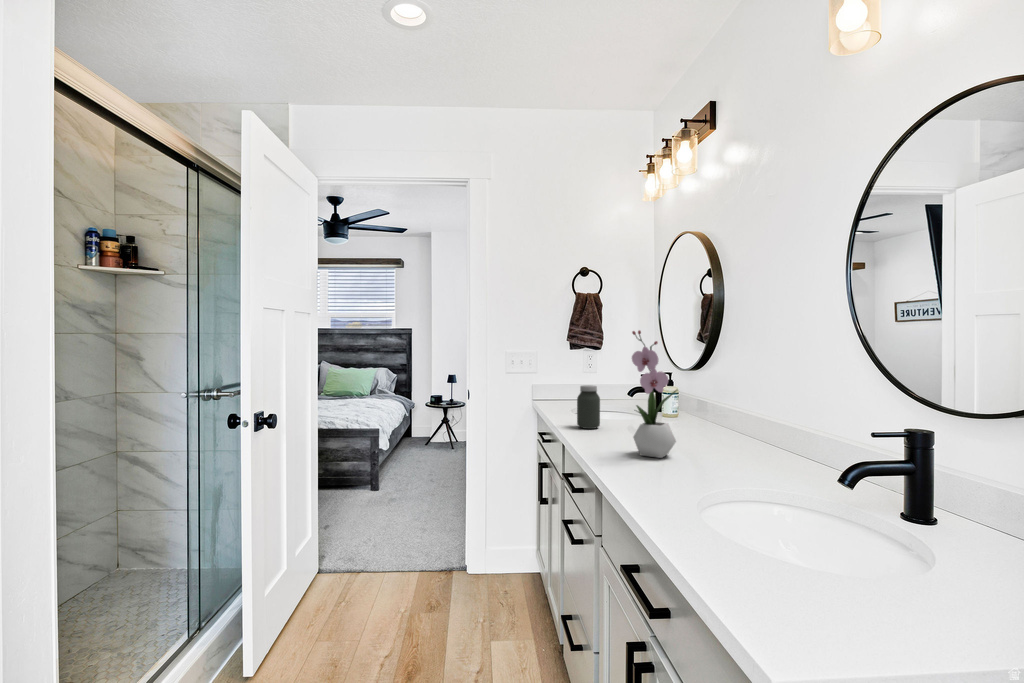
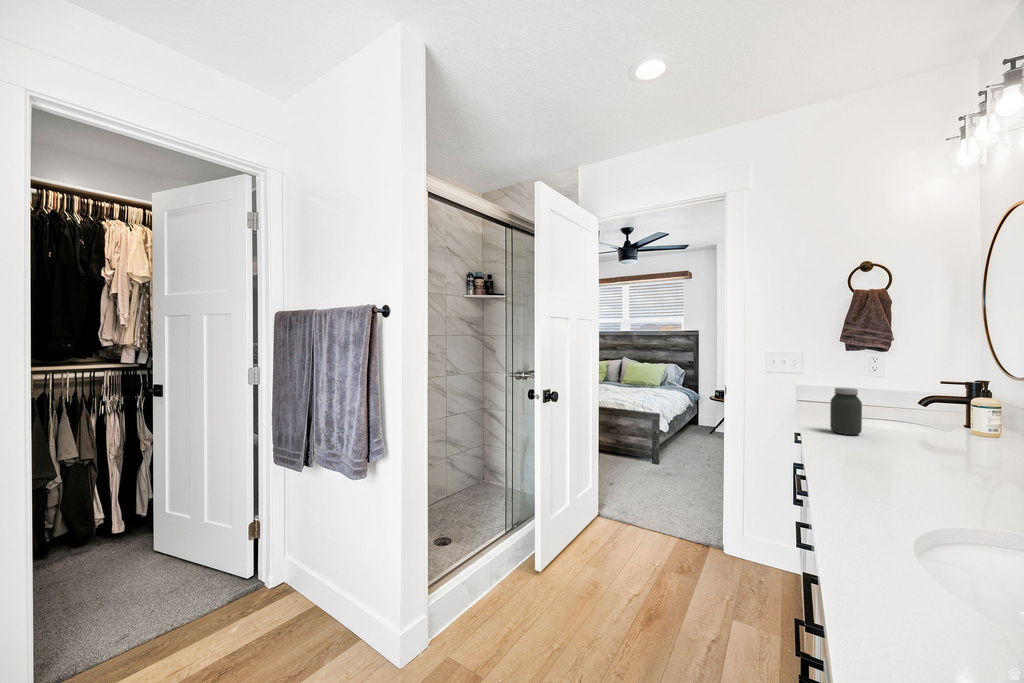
flower arrangement: present [632,330,677,458] -> none [880,326,963,480]

